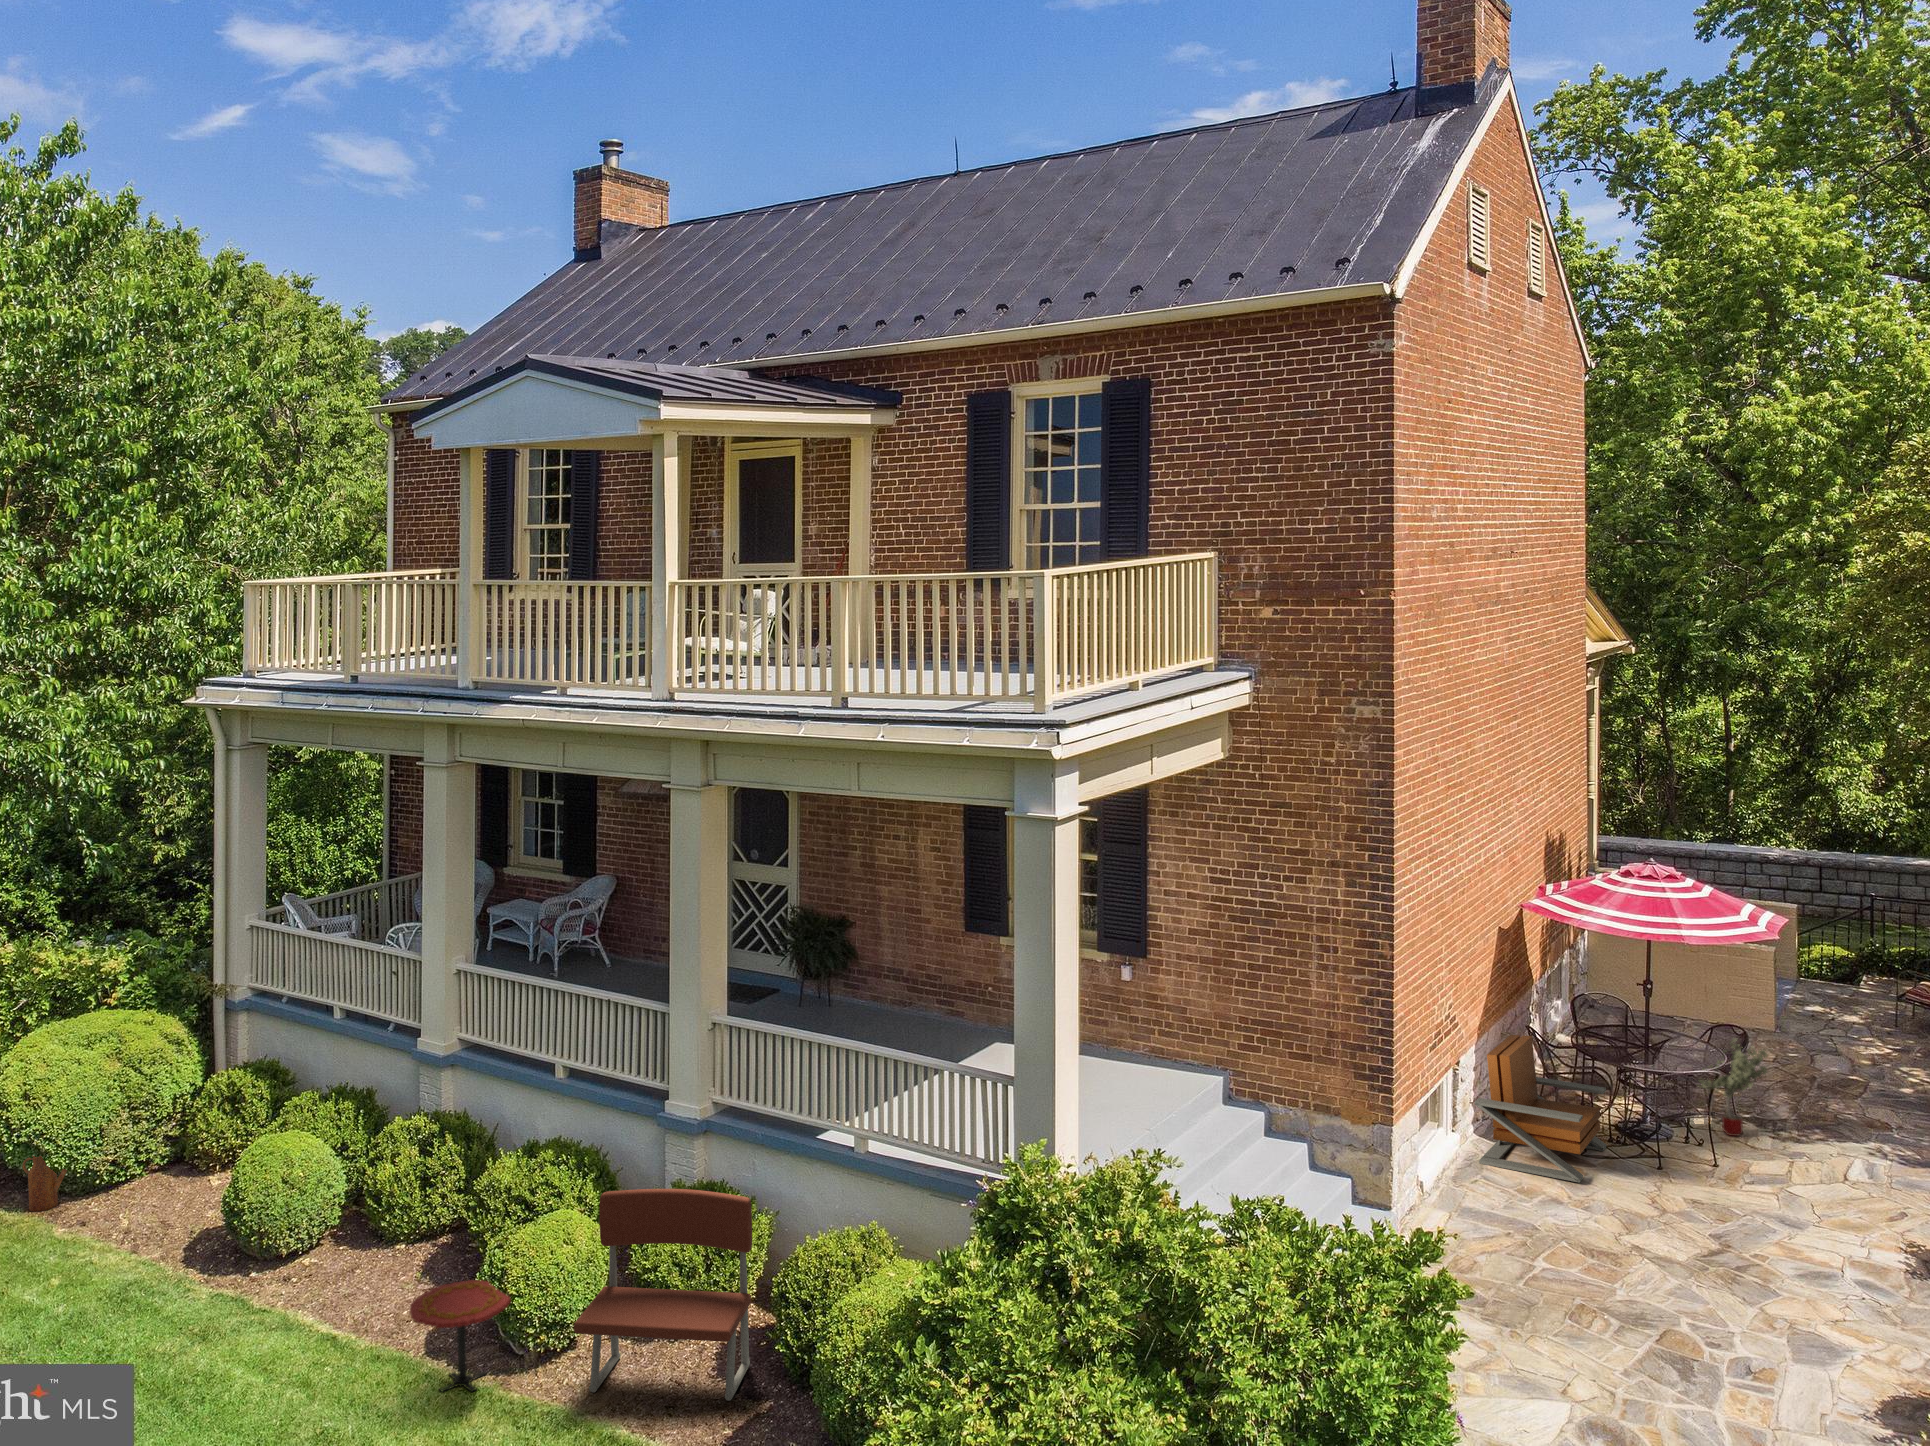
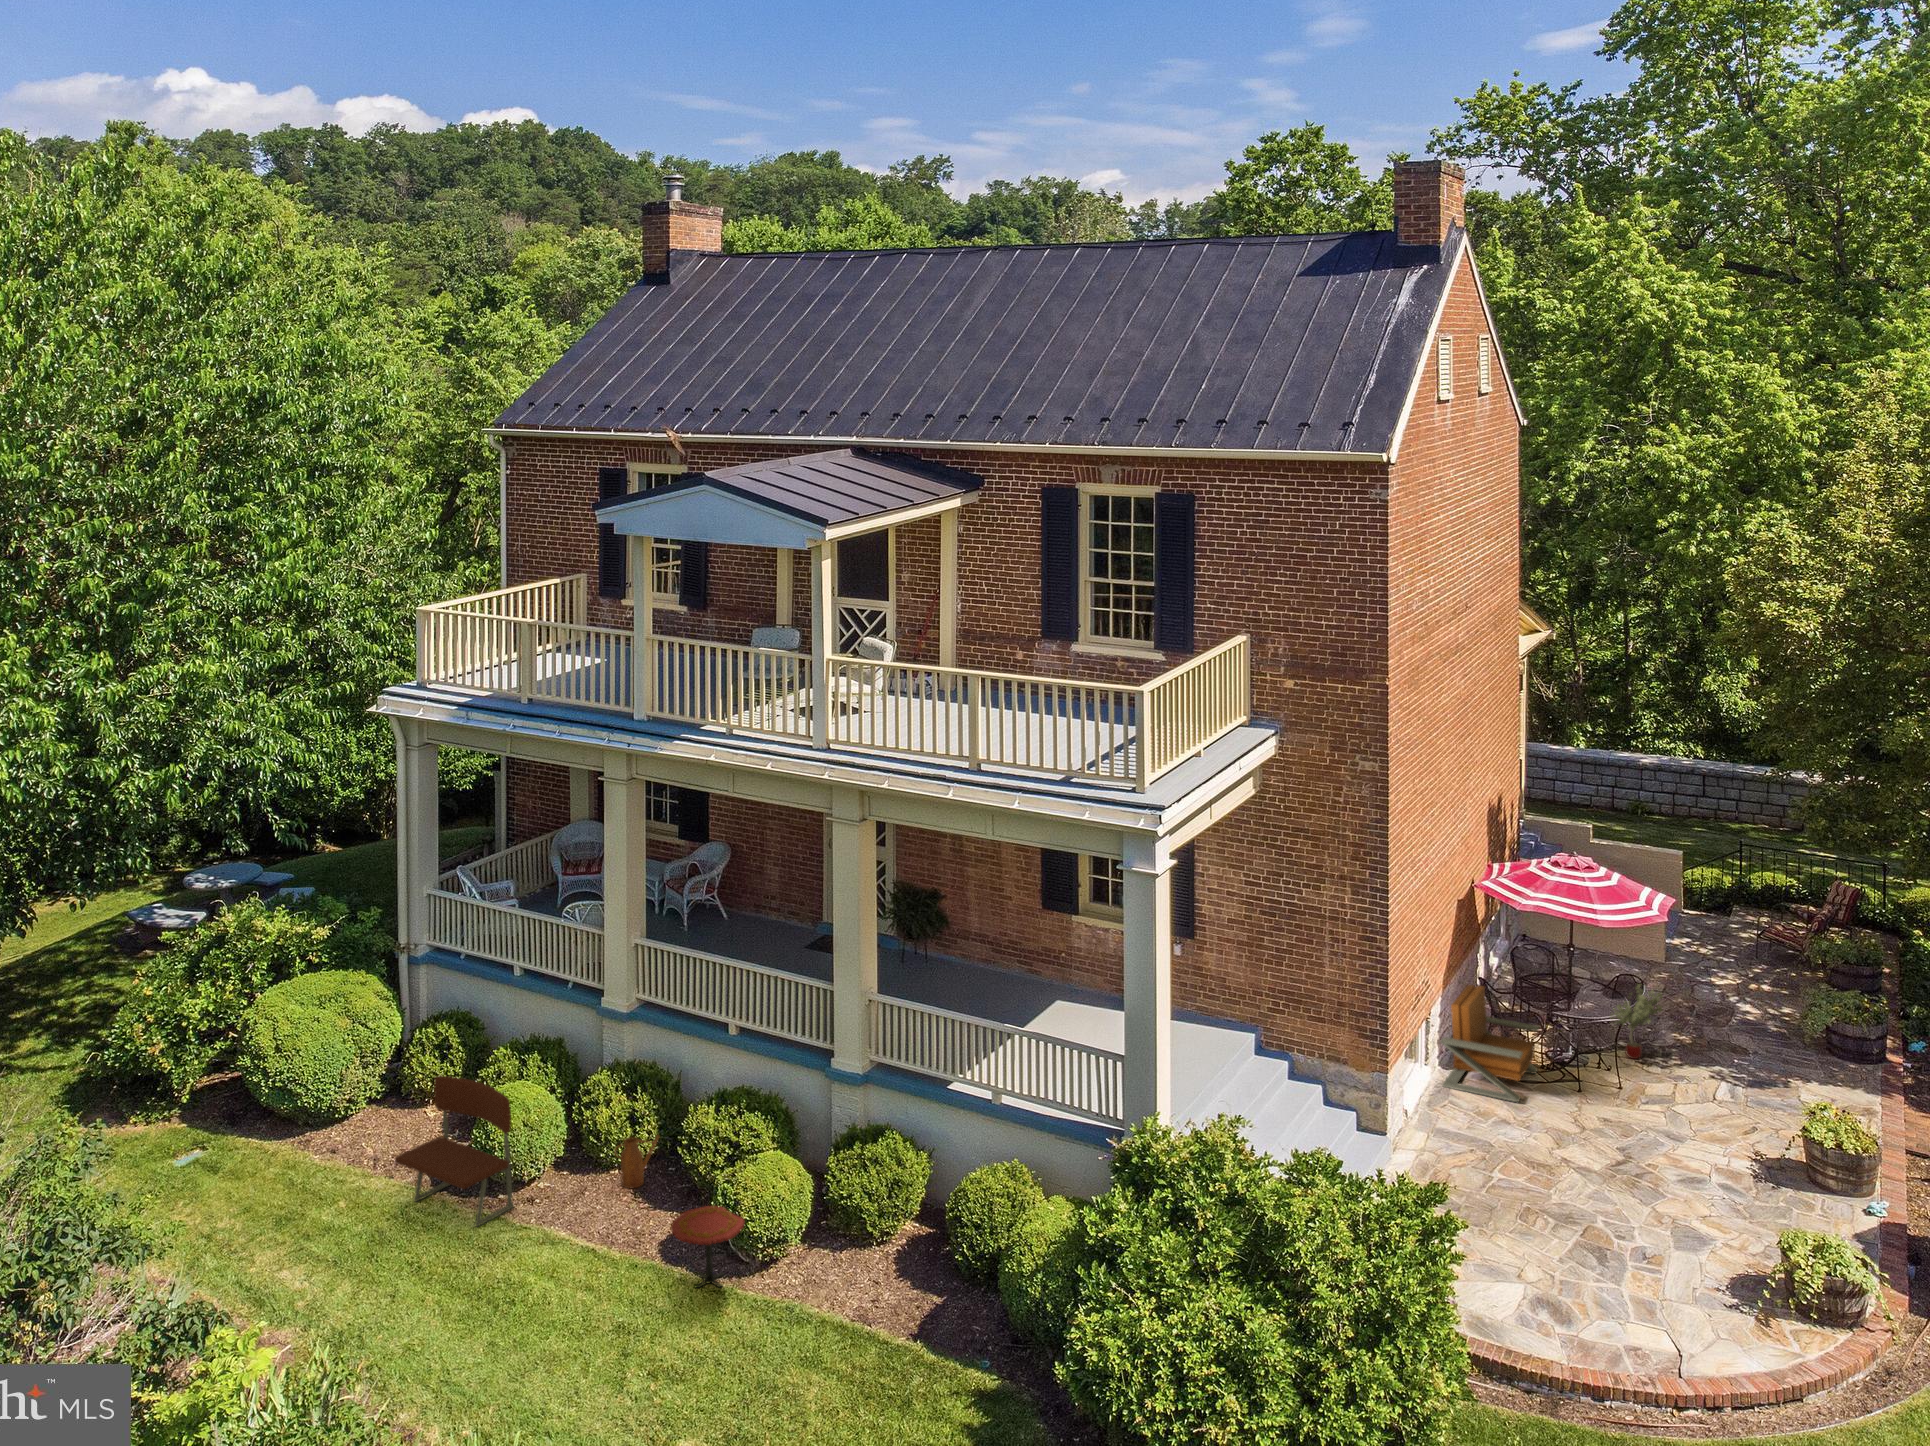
watering can: present [22,1155,67,1212] -> present [614,1135,660,1188]
bench: present [574,1189,752,1401] -> present [395,1075,514,1226]

